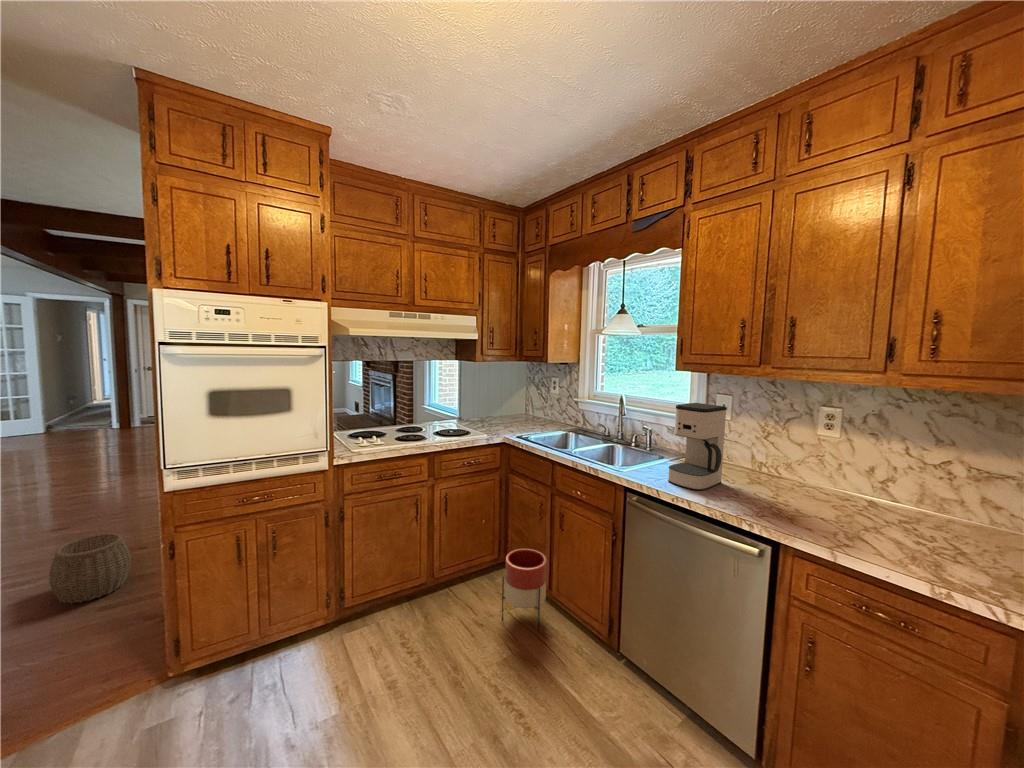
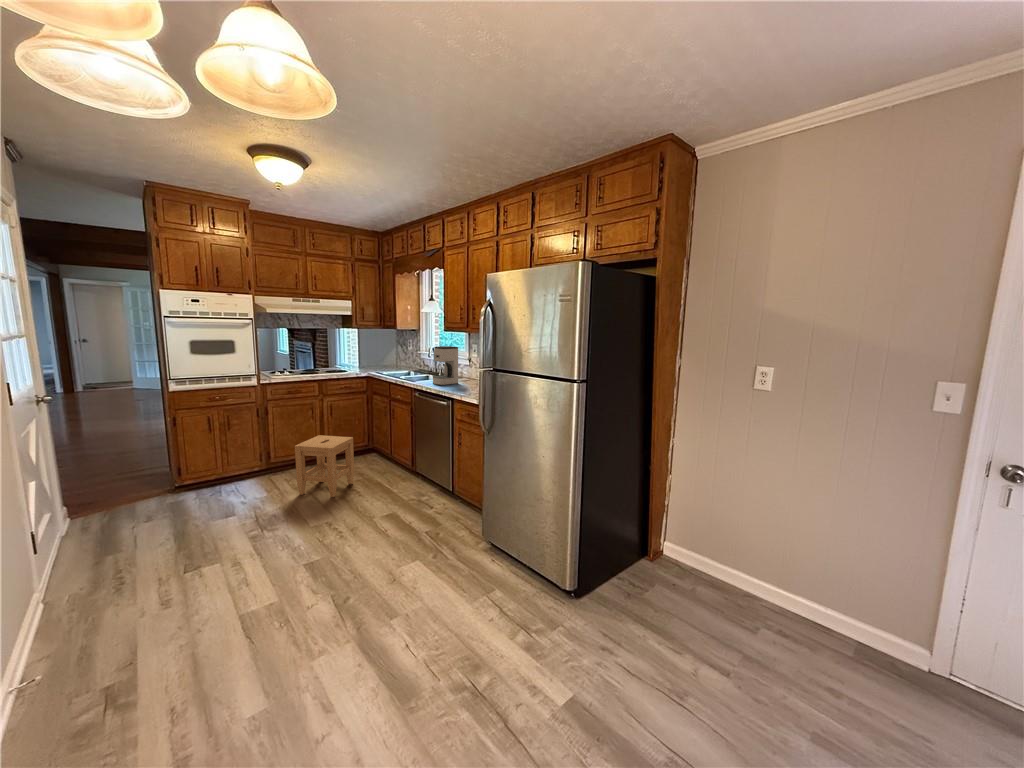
woven basket: present [49,533,130,604] -> none [81,435,131,472]
planter: present [502,549,547,630] -> none [362,432,388,470]
stool: none [396,573,504,740] -> present [295,435,354,497]

